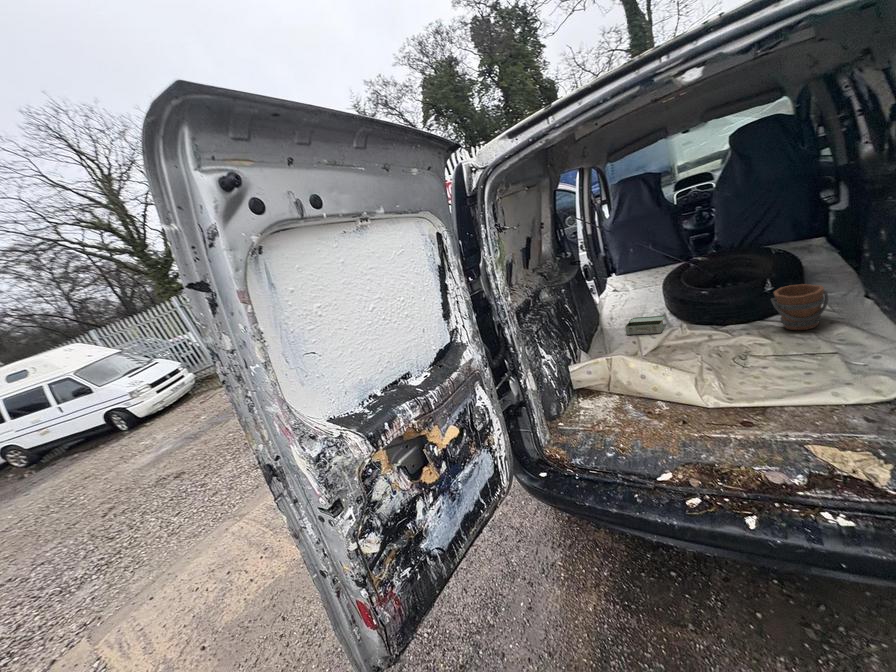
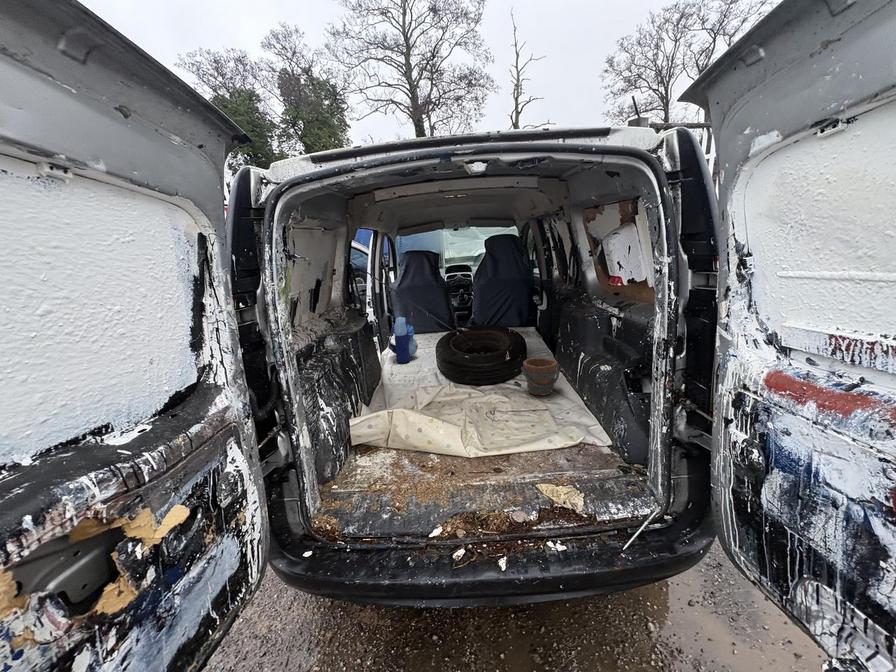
backpack: none [607,255,641,305] -> present [388,317,418,363]
toolbox: present [625,316,666,335] -> none [403,375,438,391]

